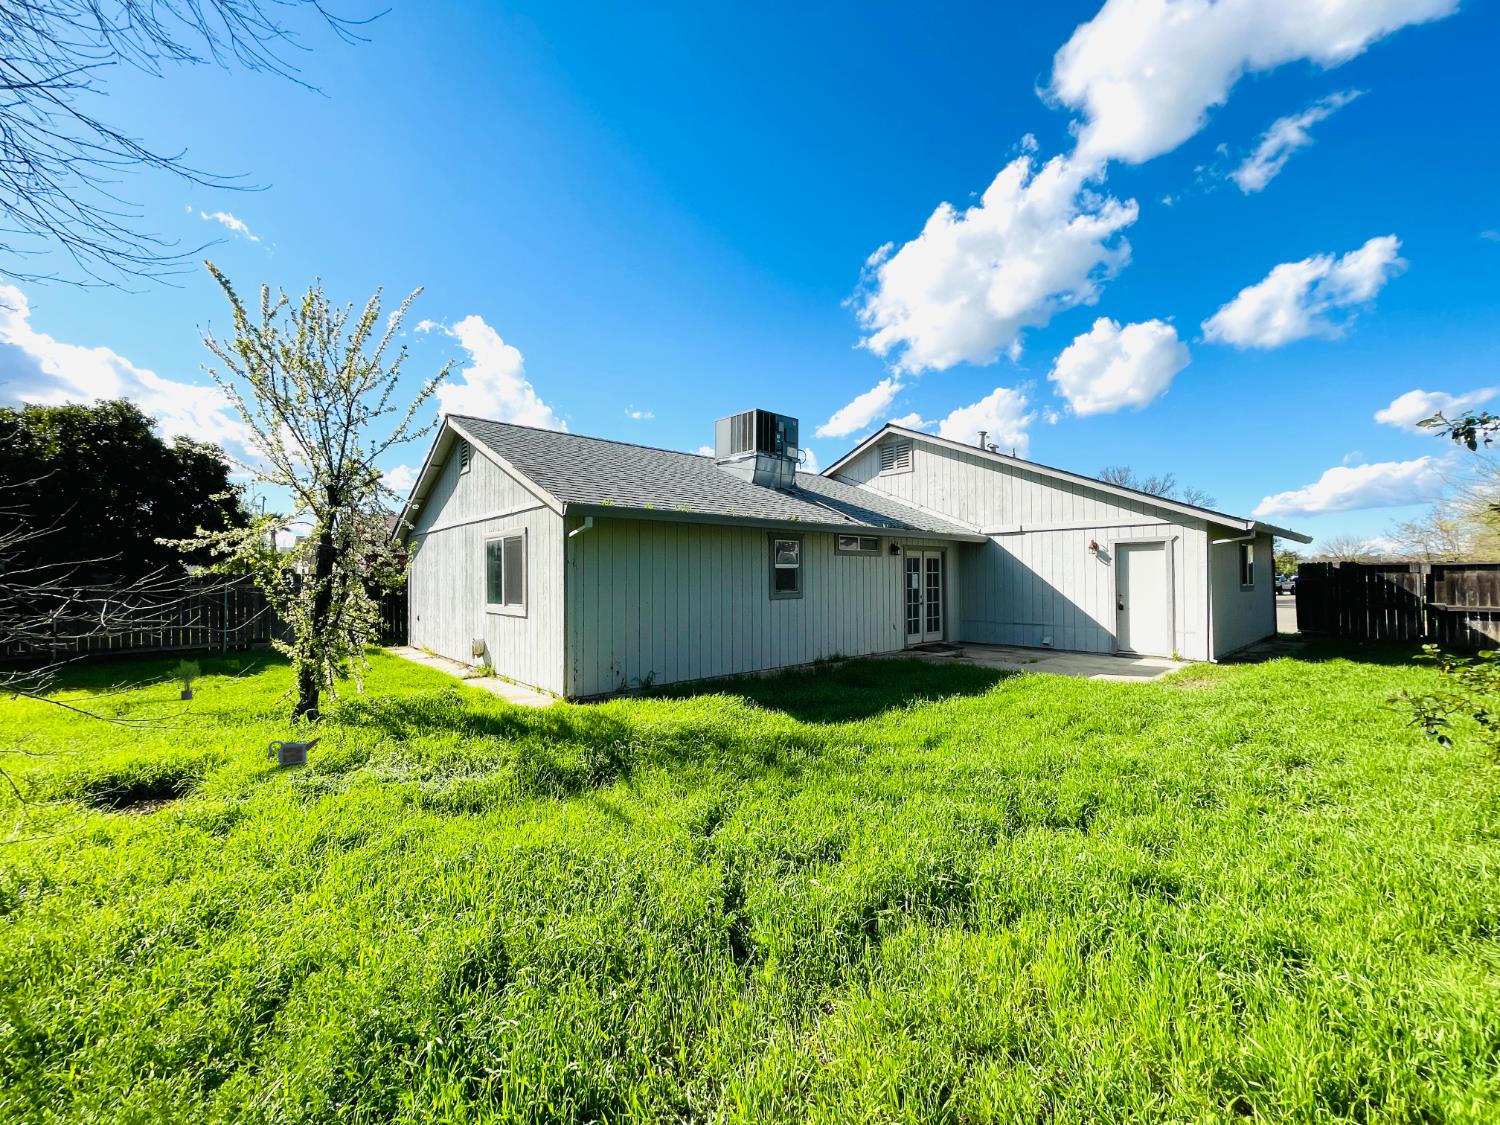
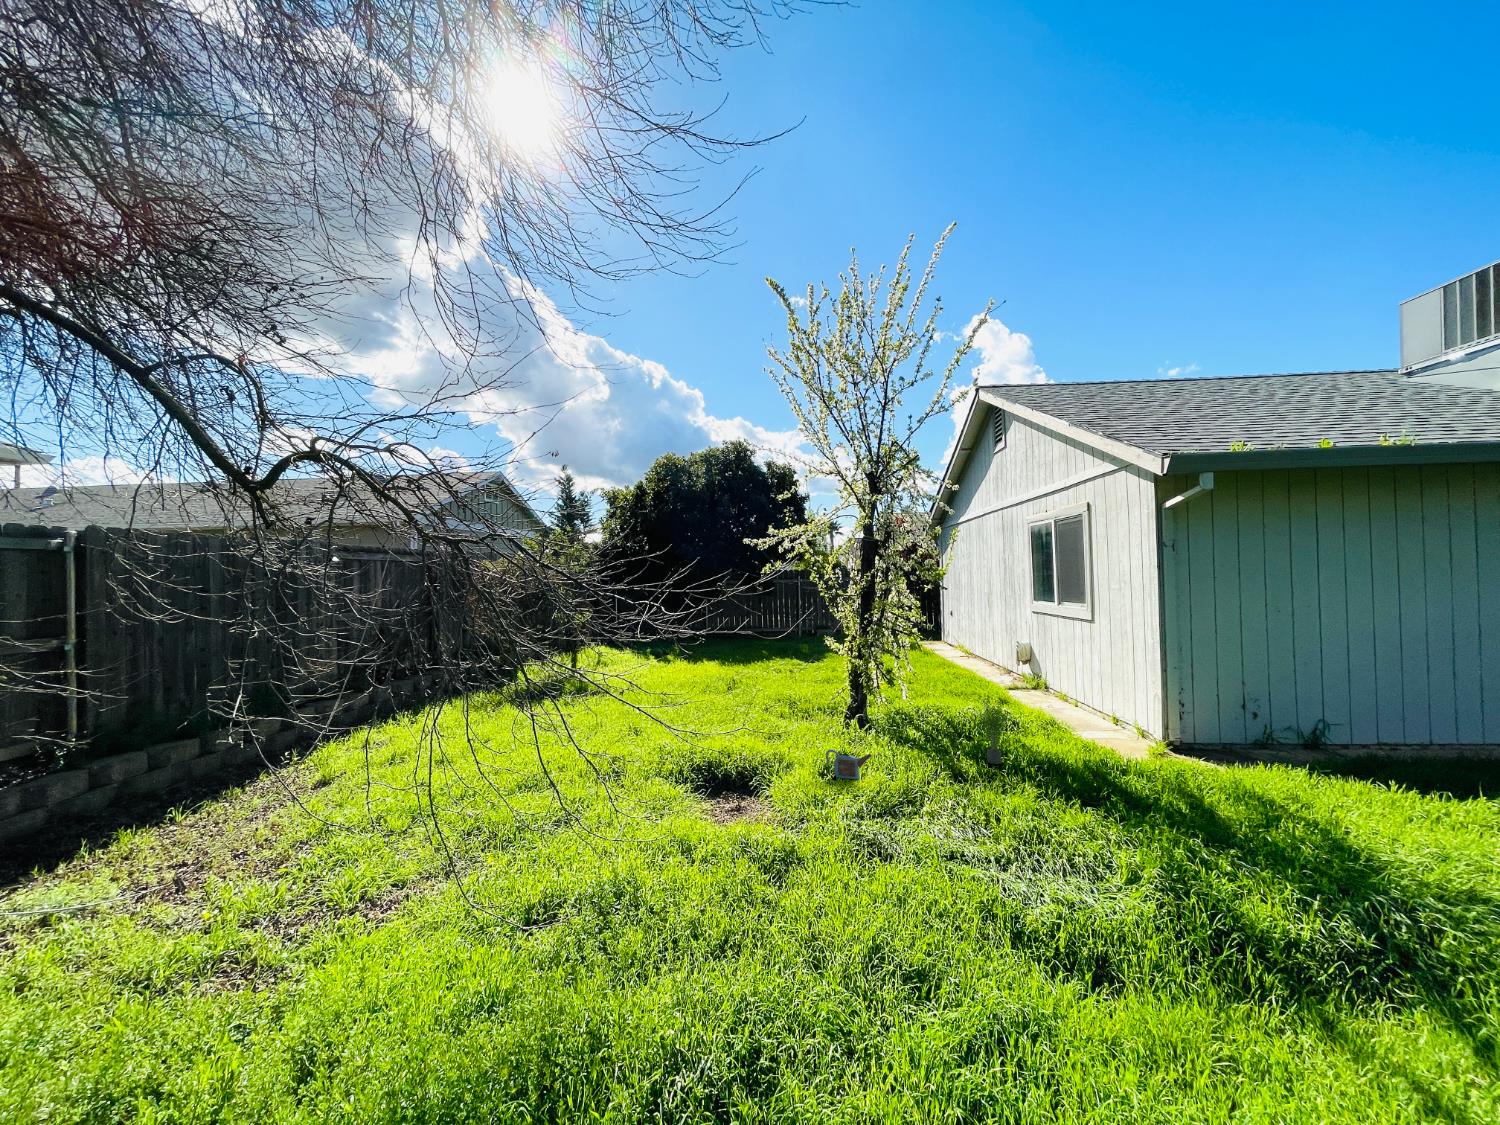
potted plant: present [173,662,198,700] -> present [973,703,1008,764]

